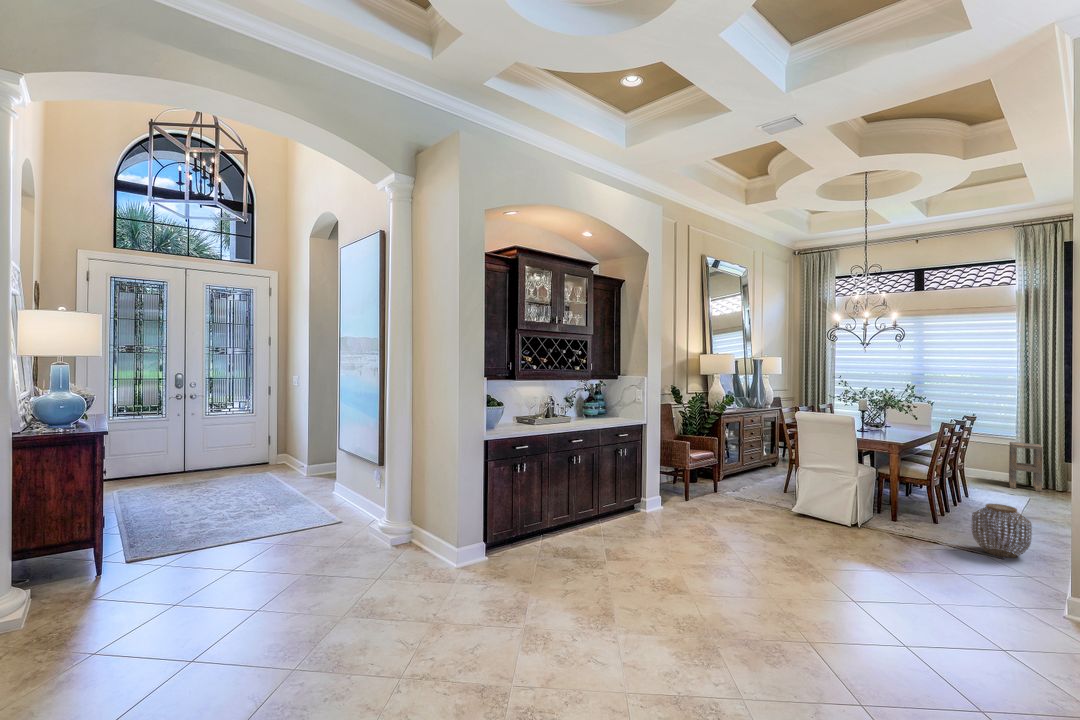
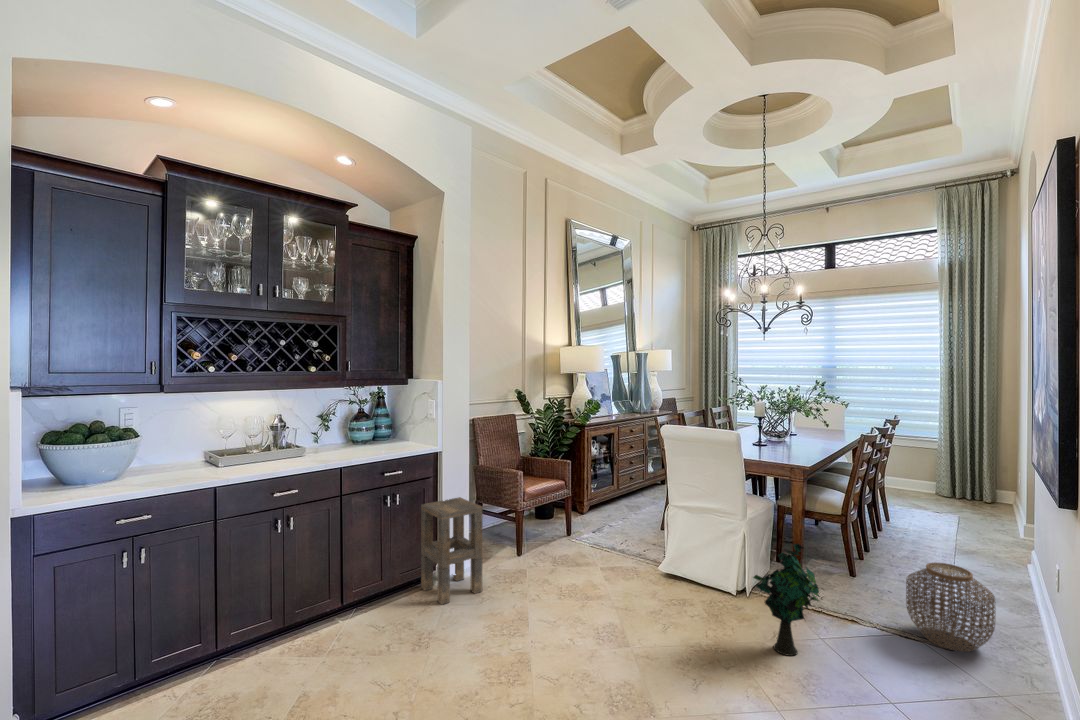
side table: present [1009,442,1043,492] -> present [421,497,482,604]
decorative plant: none [866,485,912,553] -> present [753,544,819,656]

